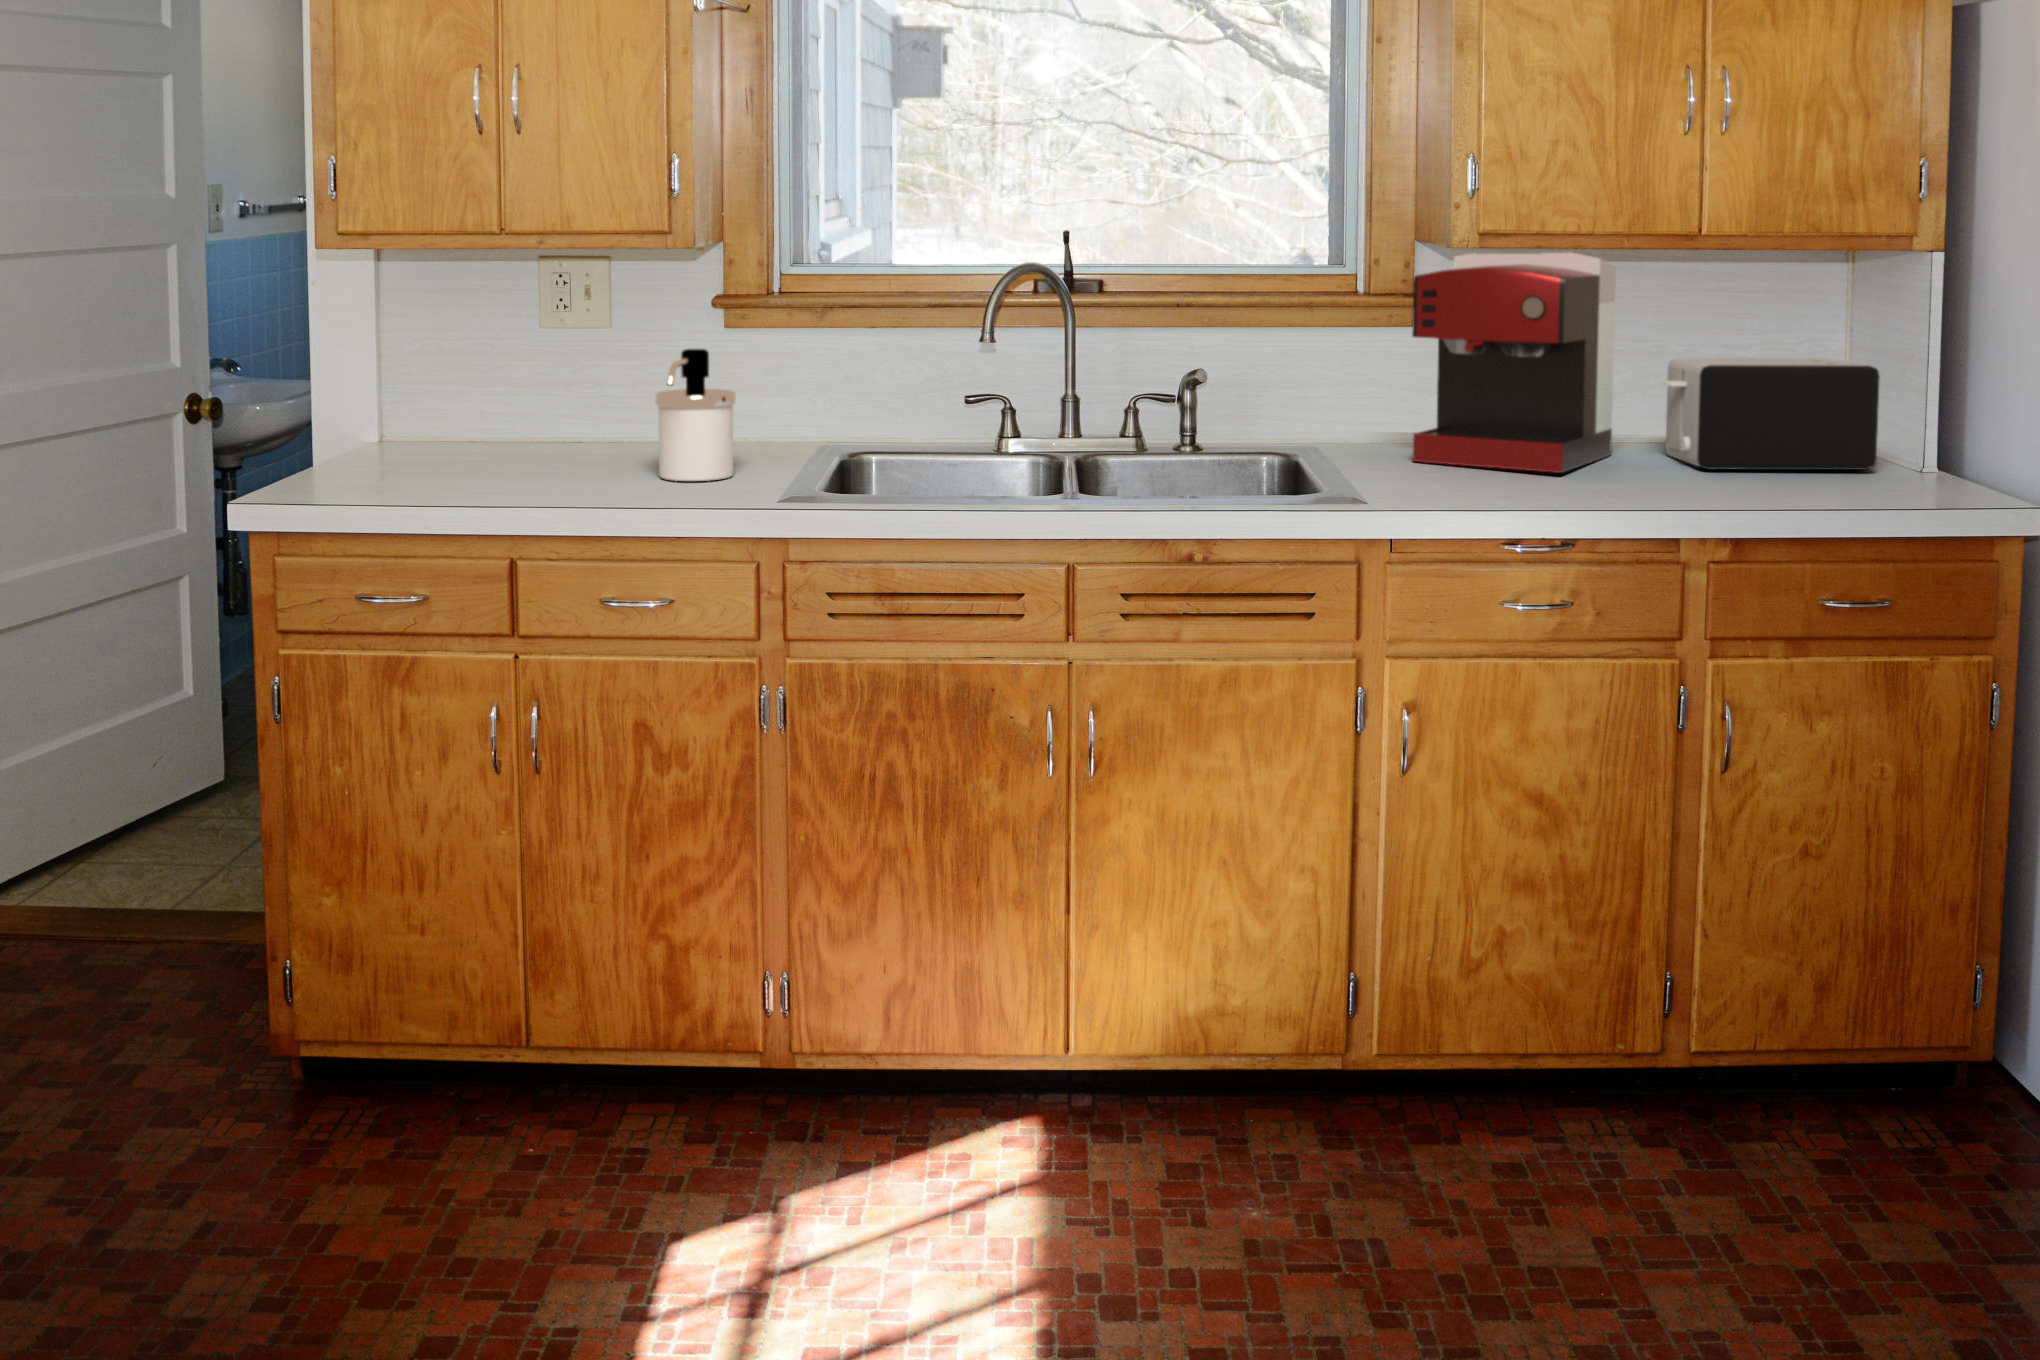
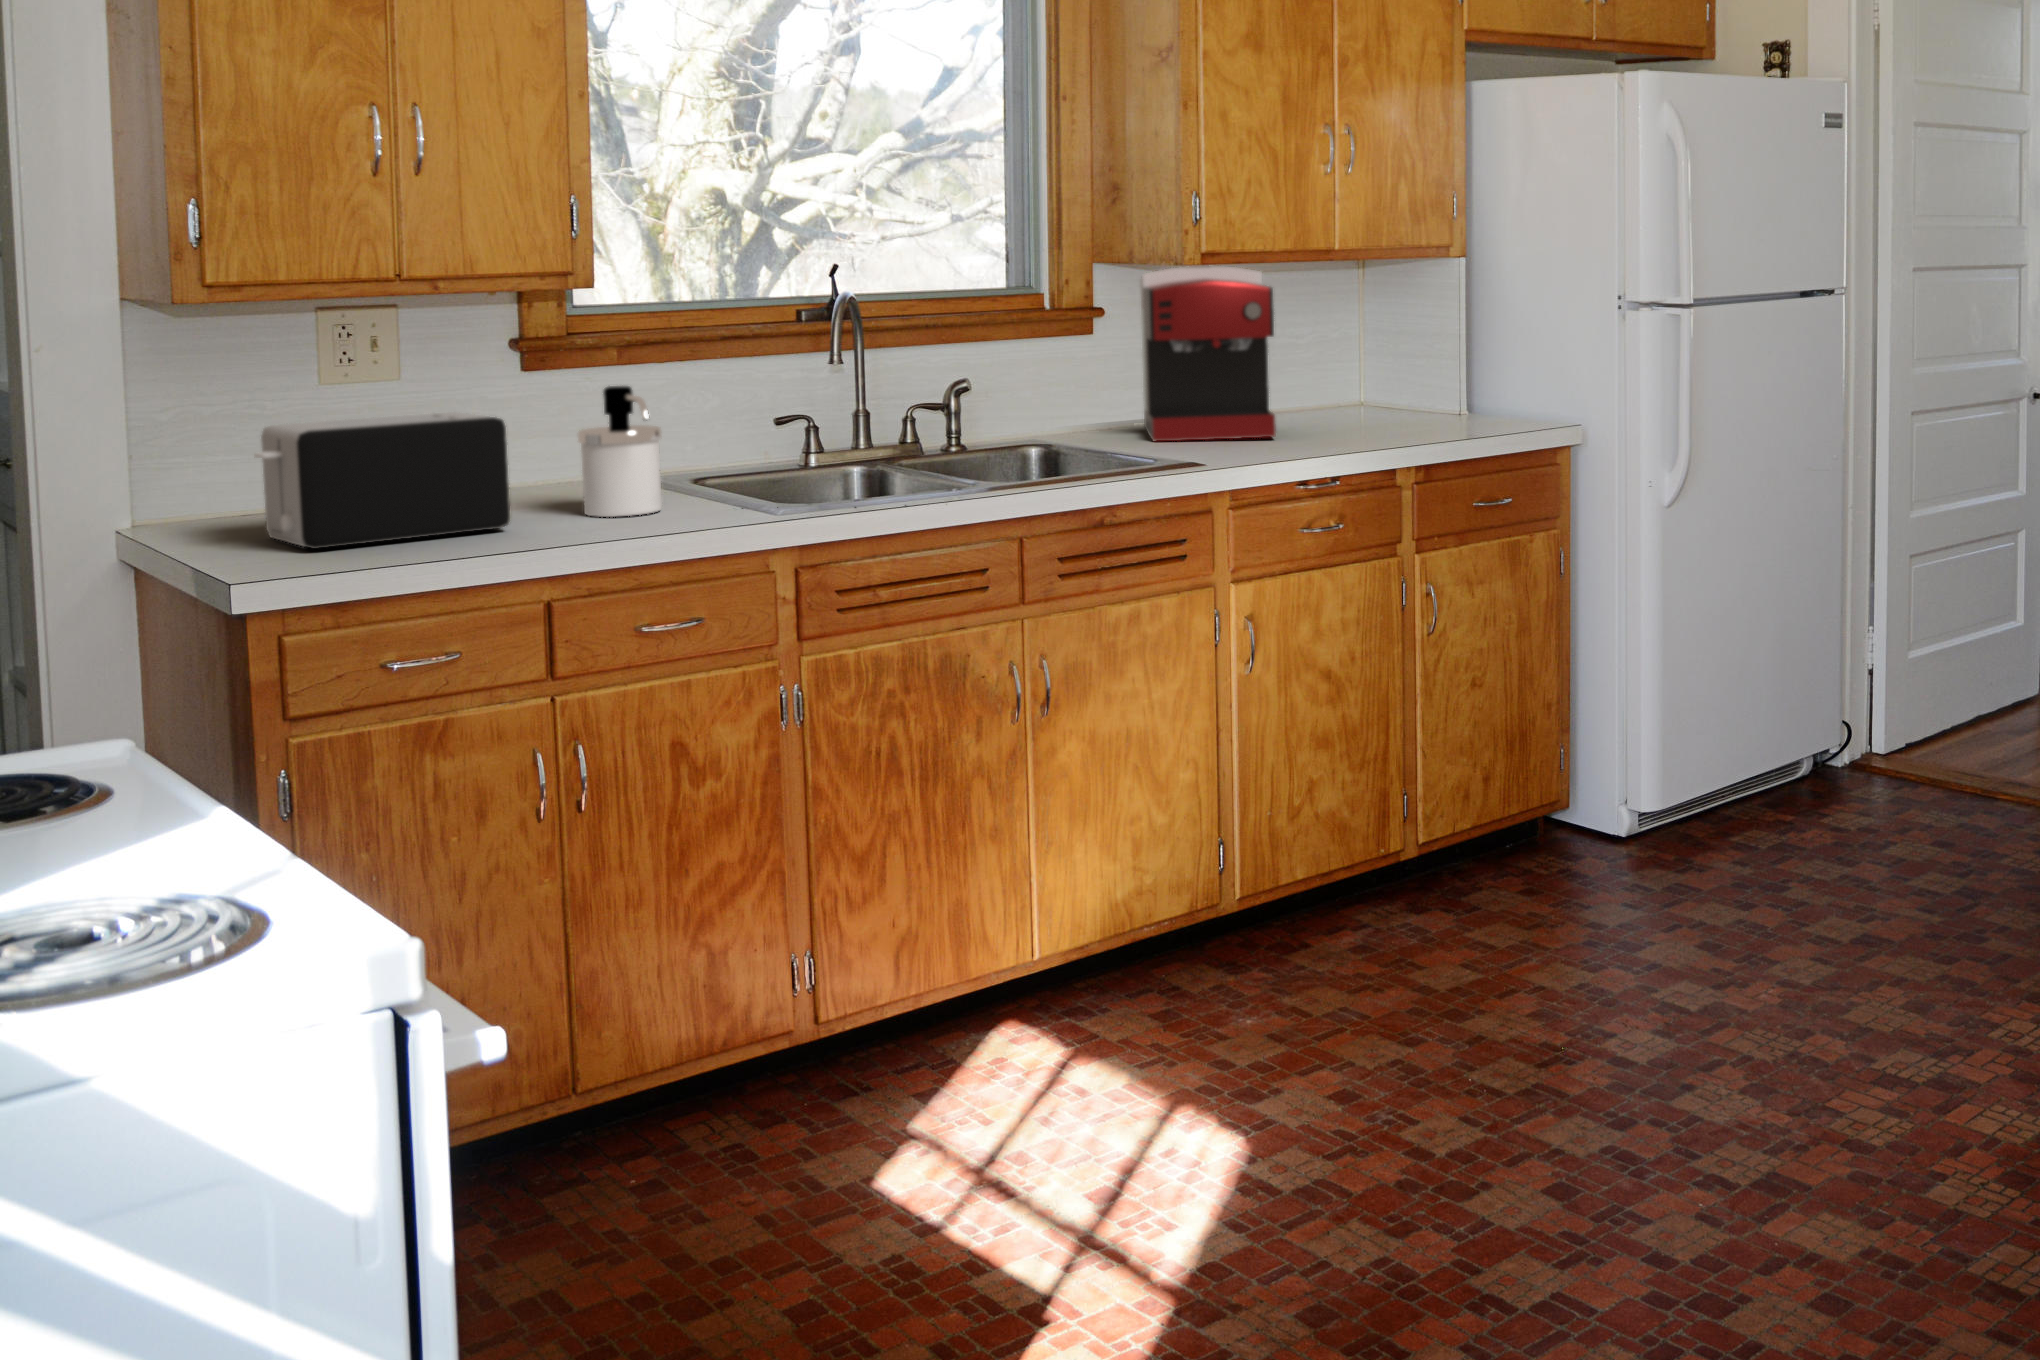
toaster: present [1663,358,1880,470] -> present [255,412,510,549]

